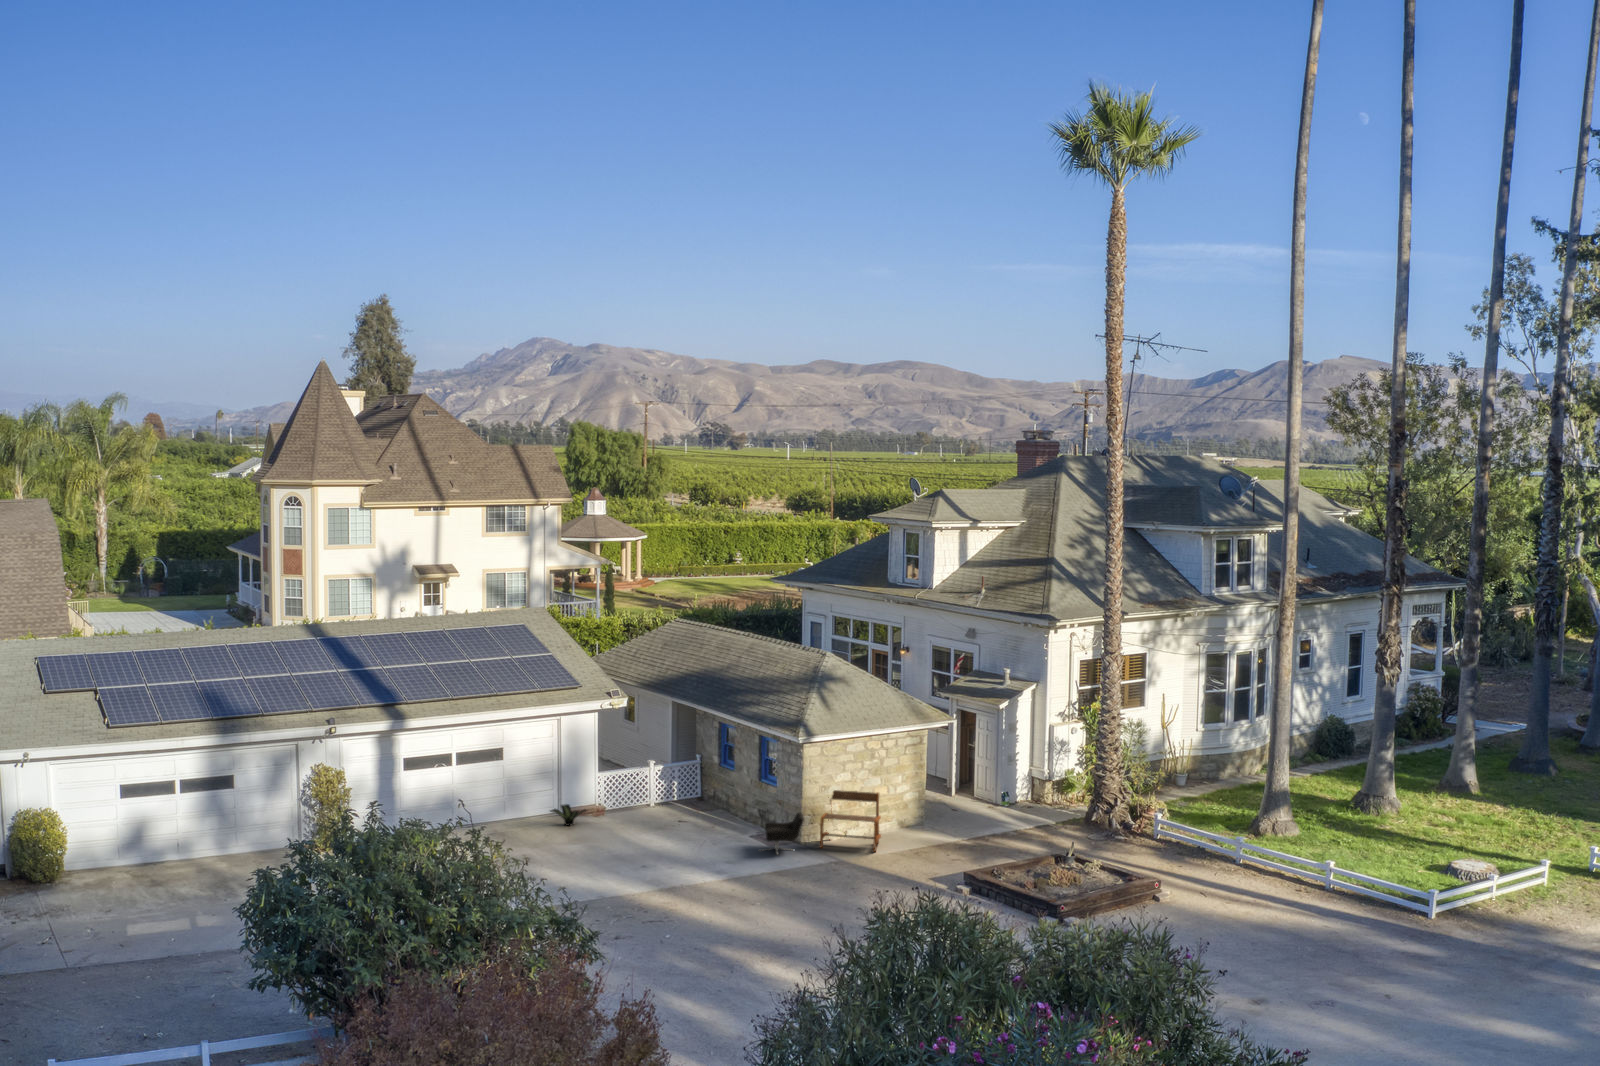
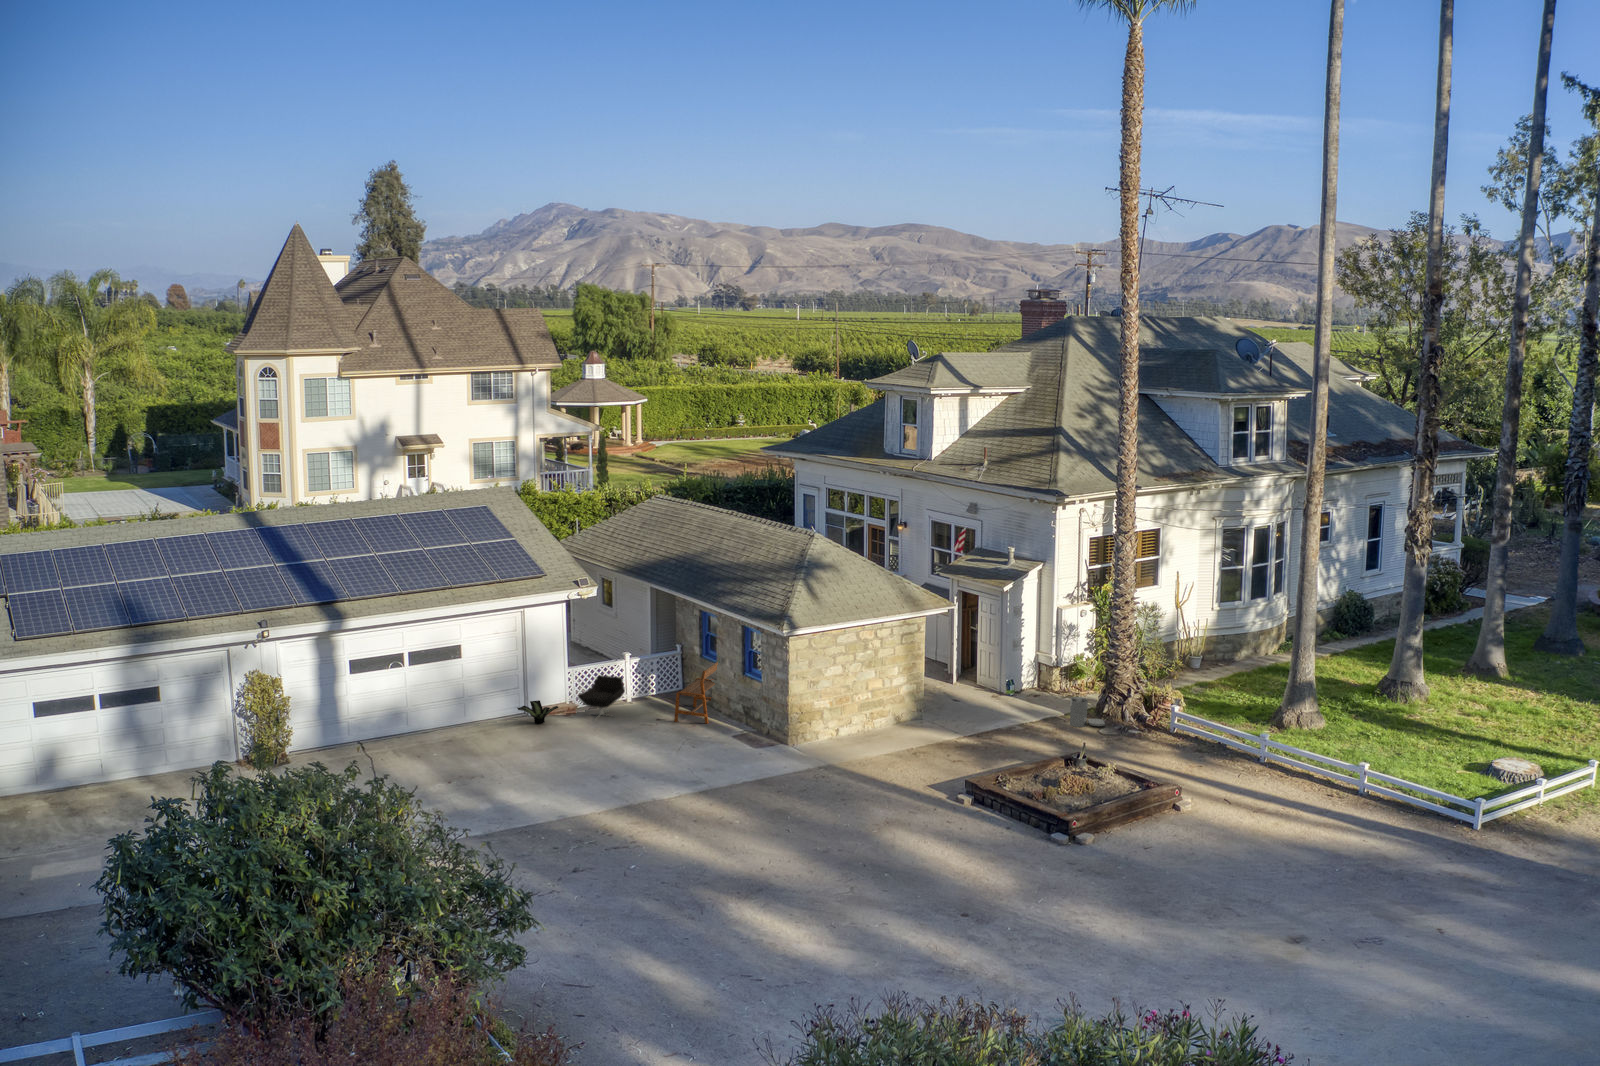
bench: present [820,790,881,852] -> present [674,662,718,724]
trash can: none [1063,805,1096,834] -> present [1070,697,1105,727]
lounge chair: present [765,813,804,854] -> present [578,675,625,716]

